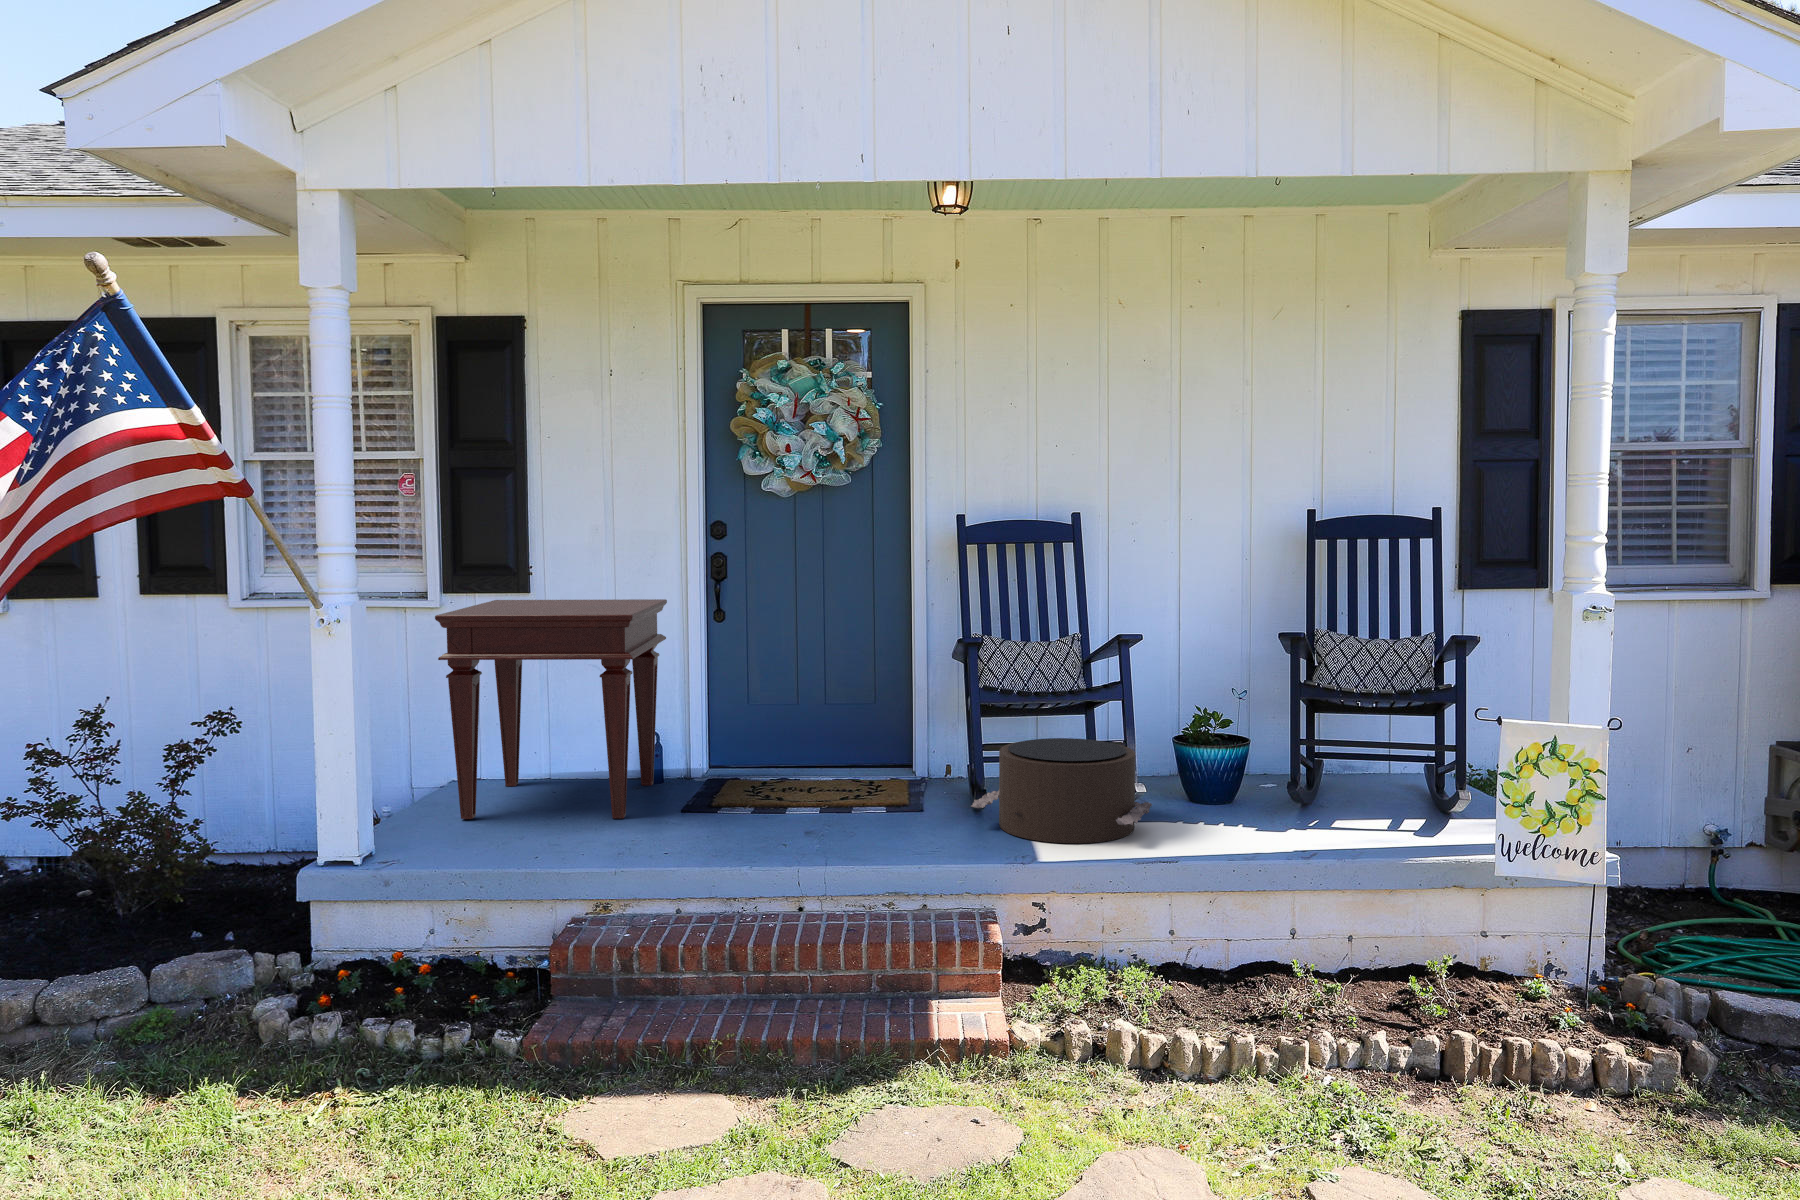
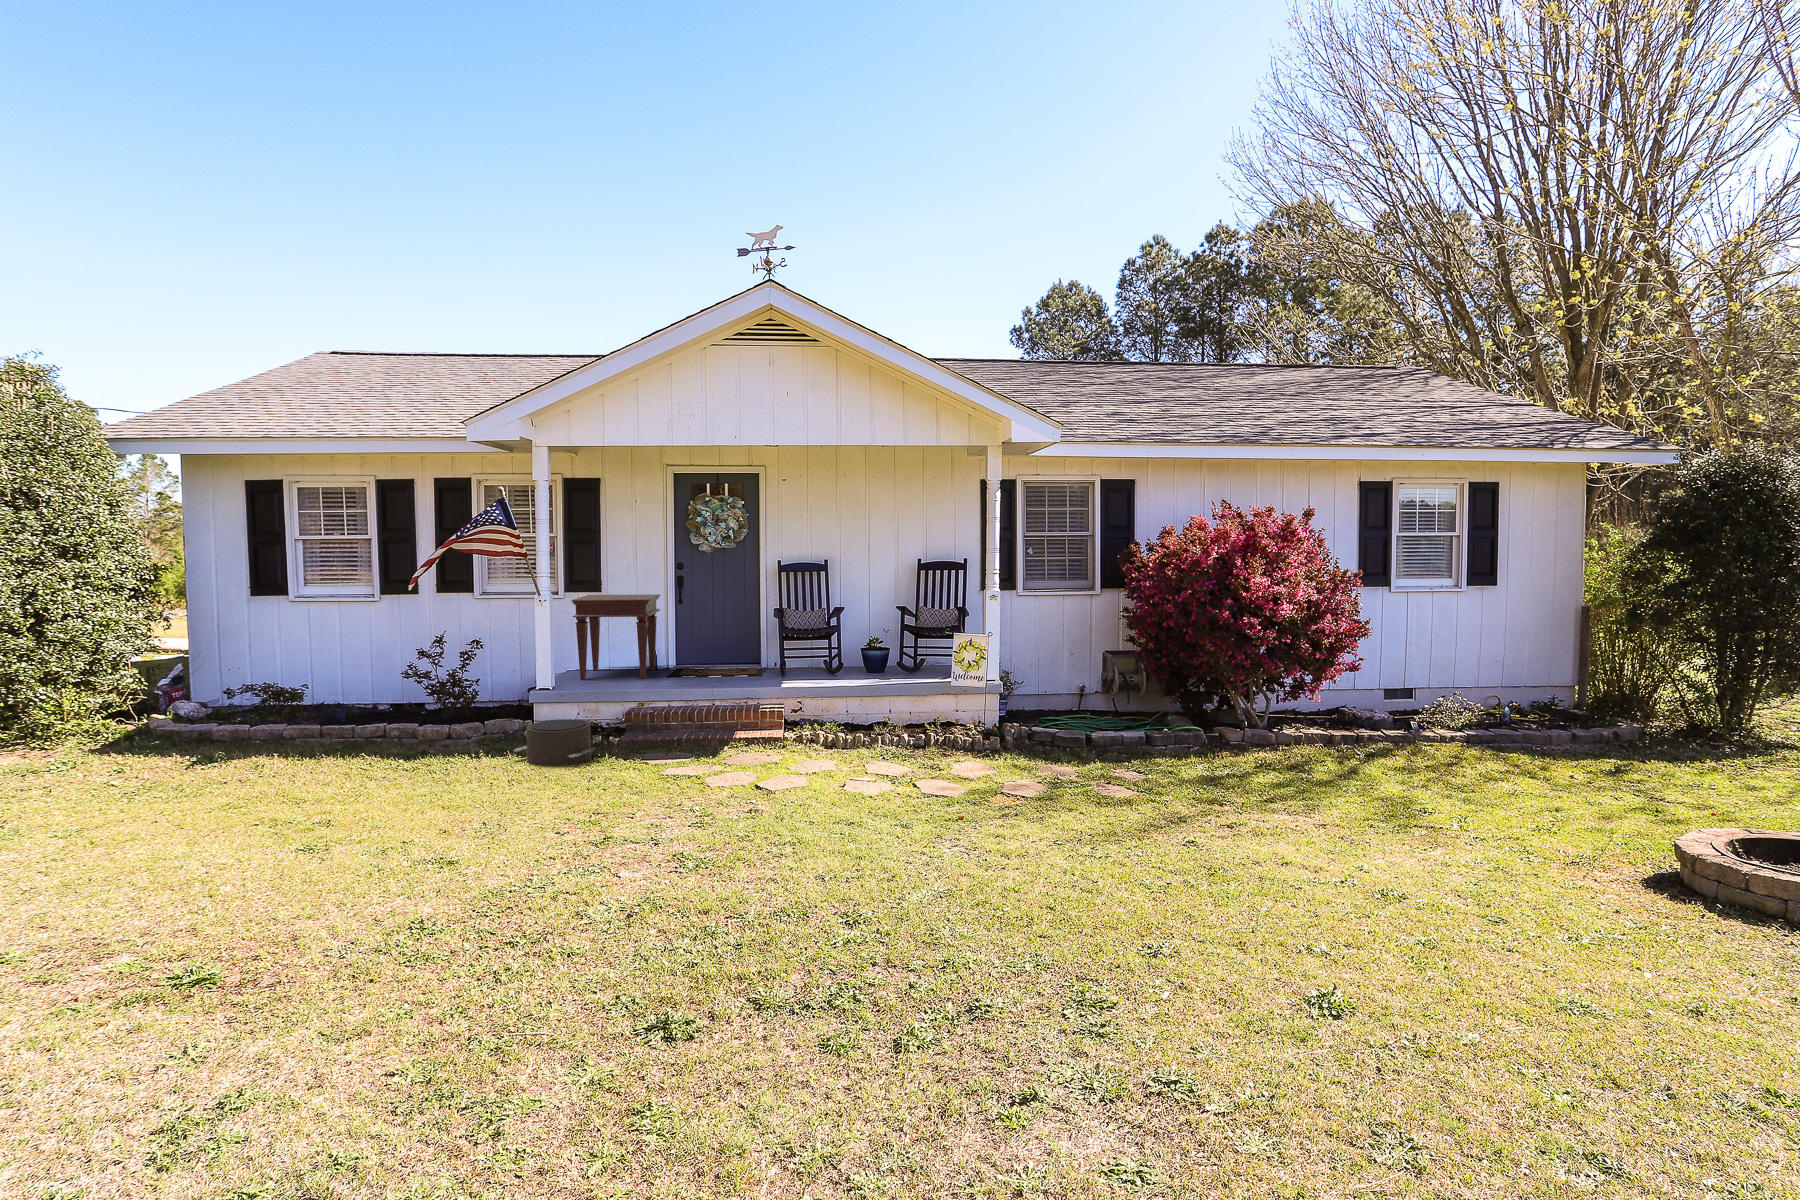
pouf: present [971,738,1152,843] -> present [514,719,595,766]

